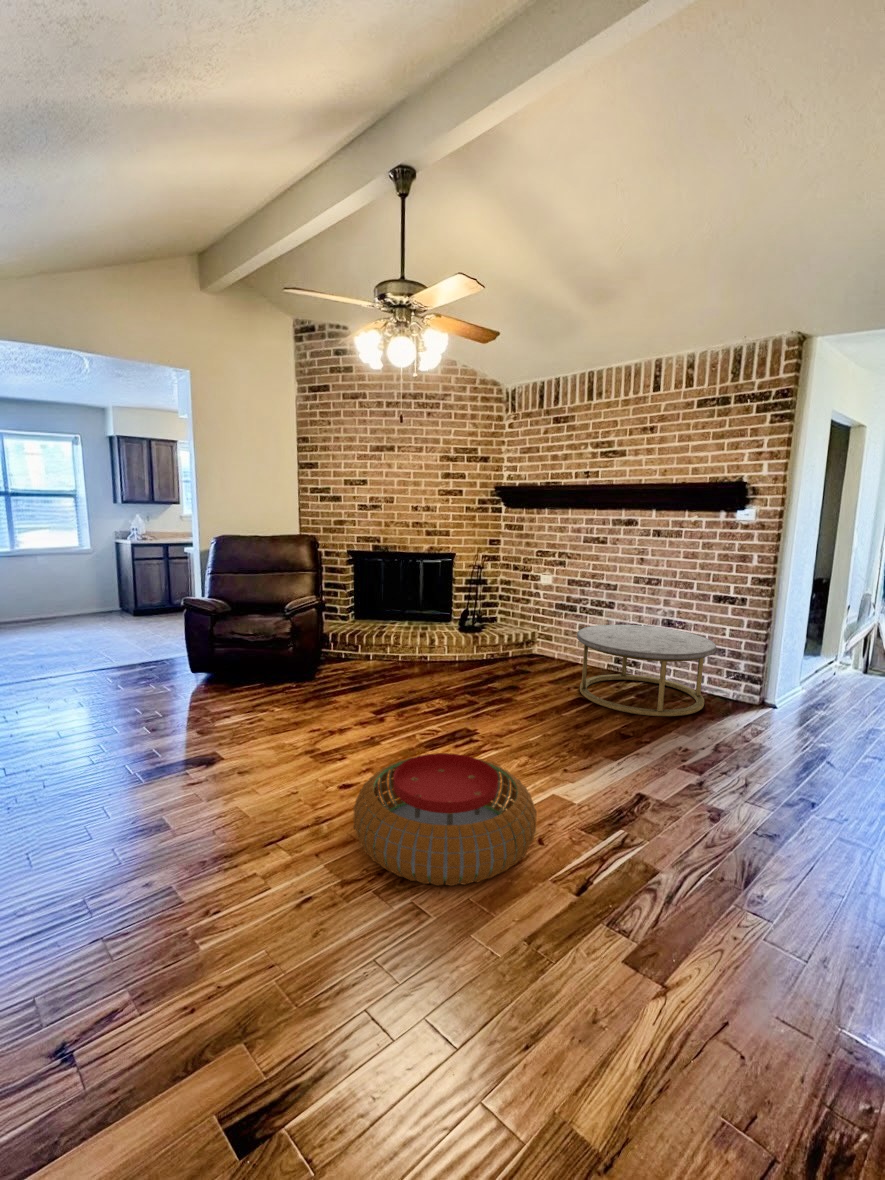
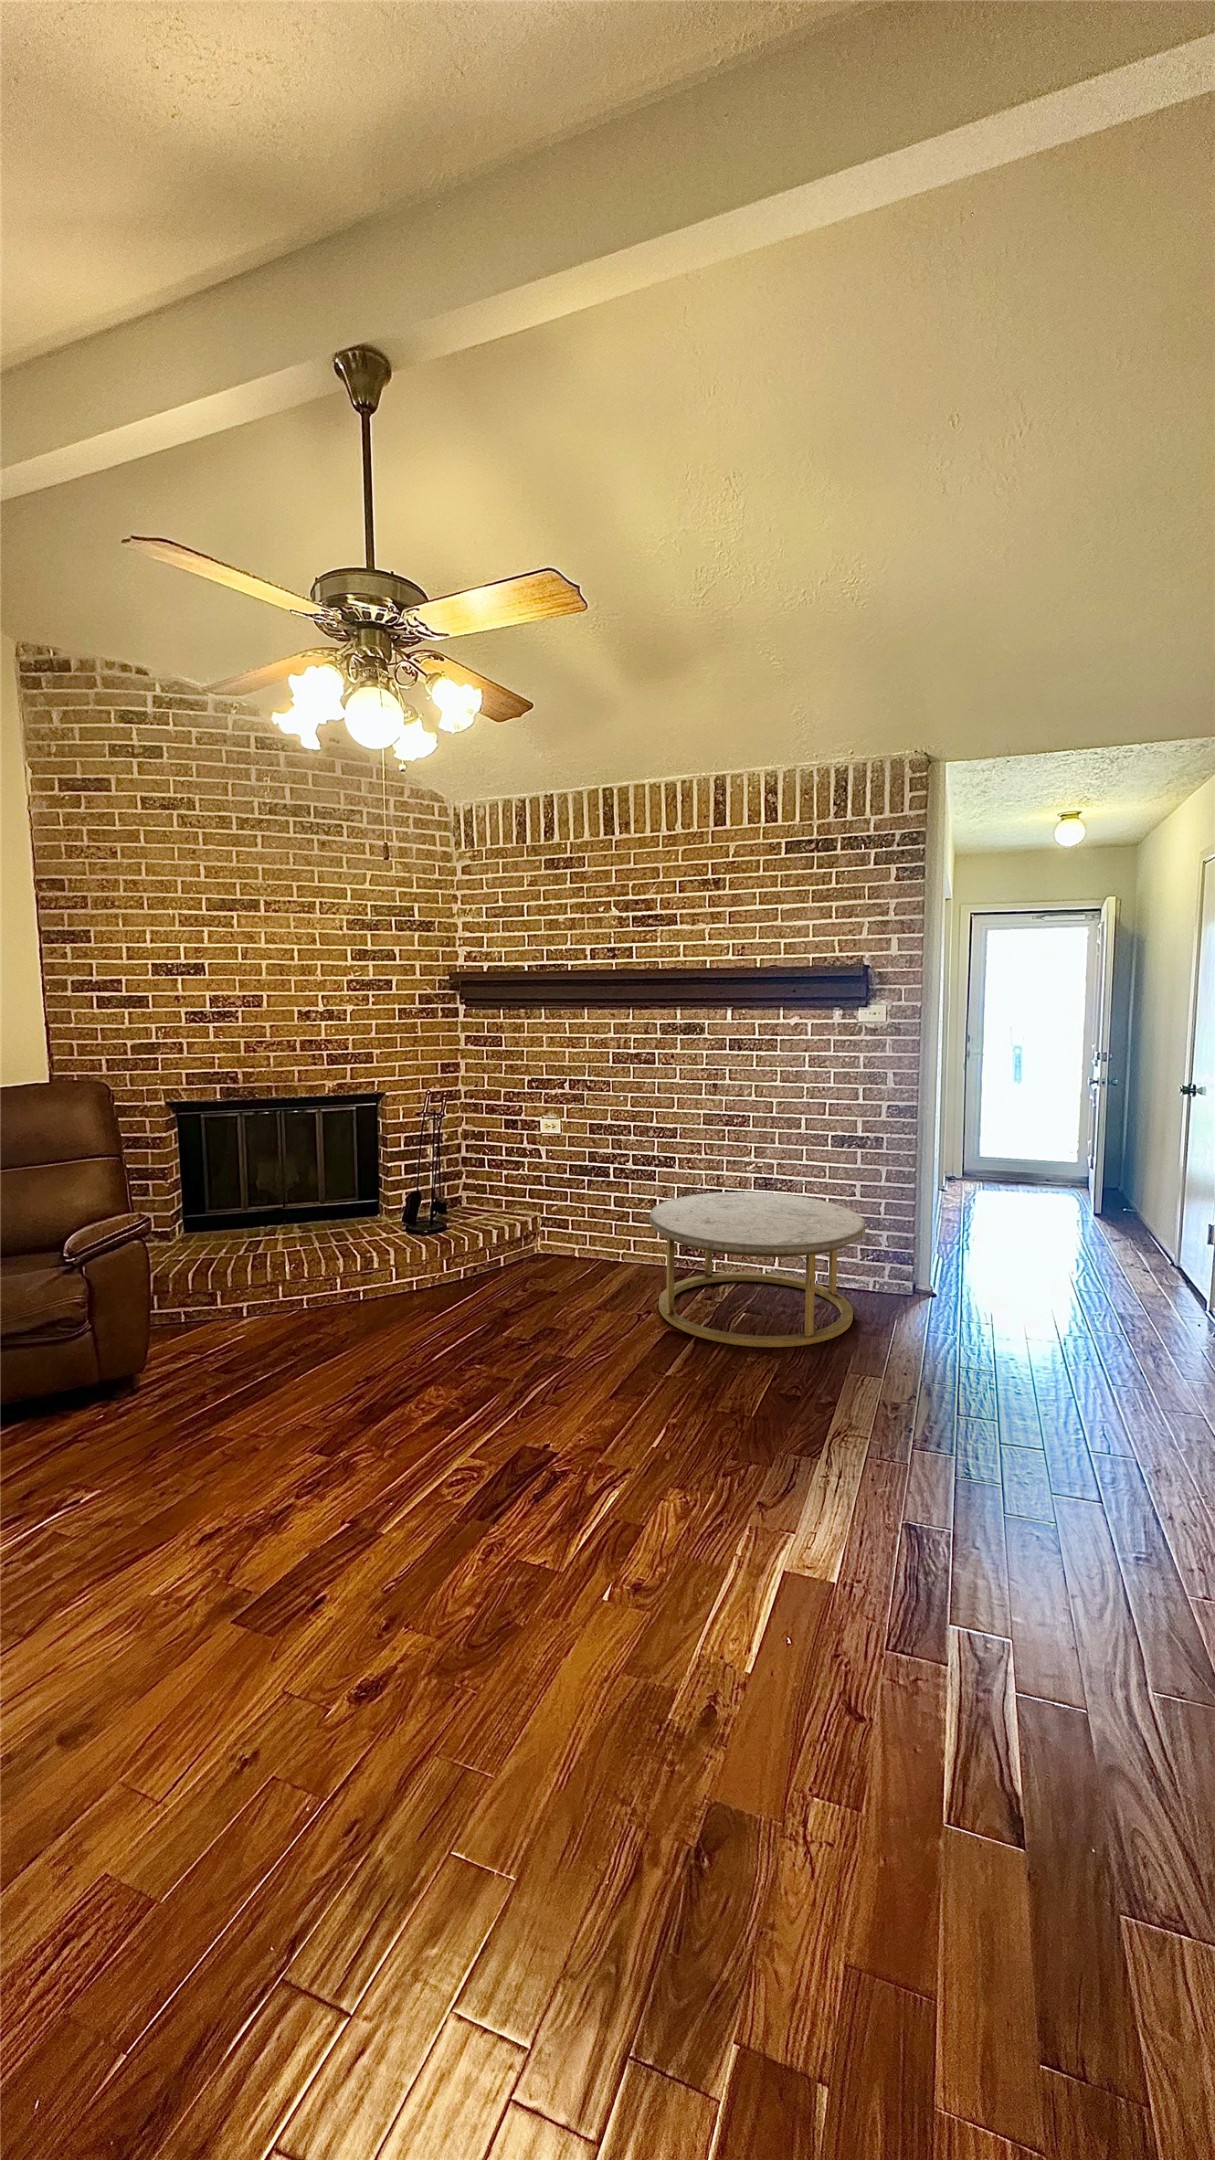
pouf: present [354,753,537,886] -> none [464,1550,893,1982]

